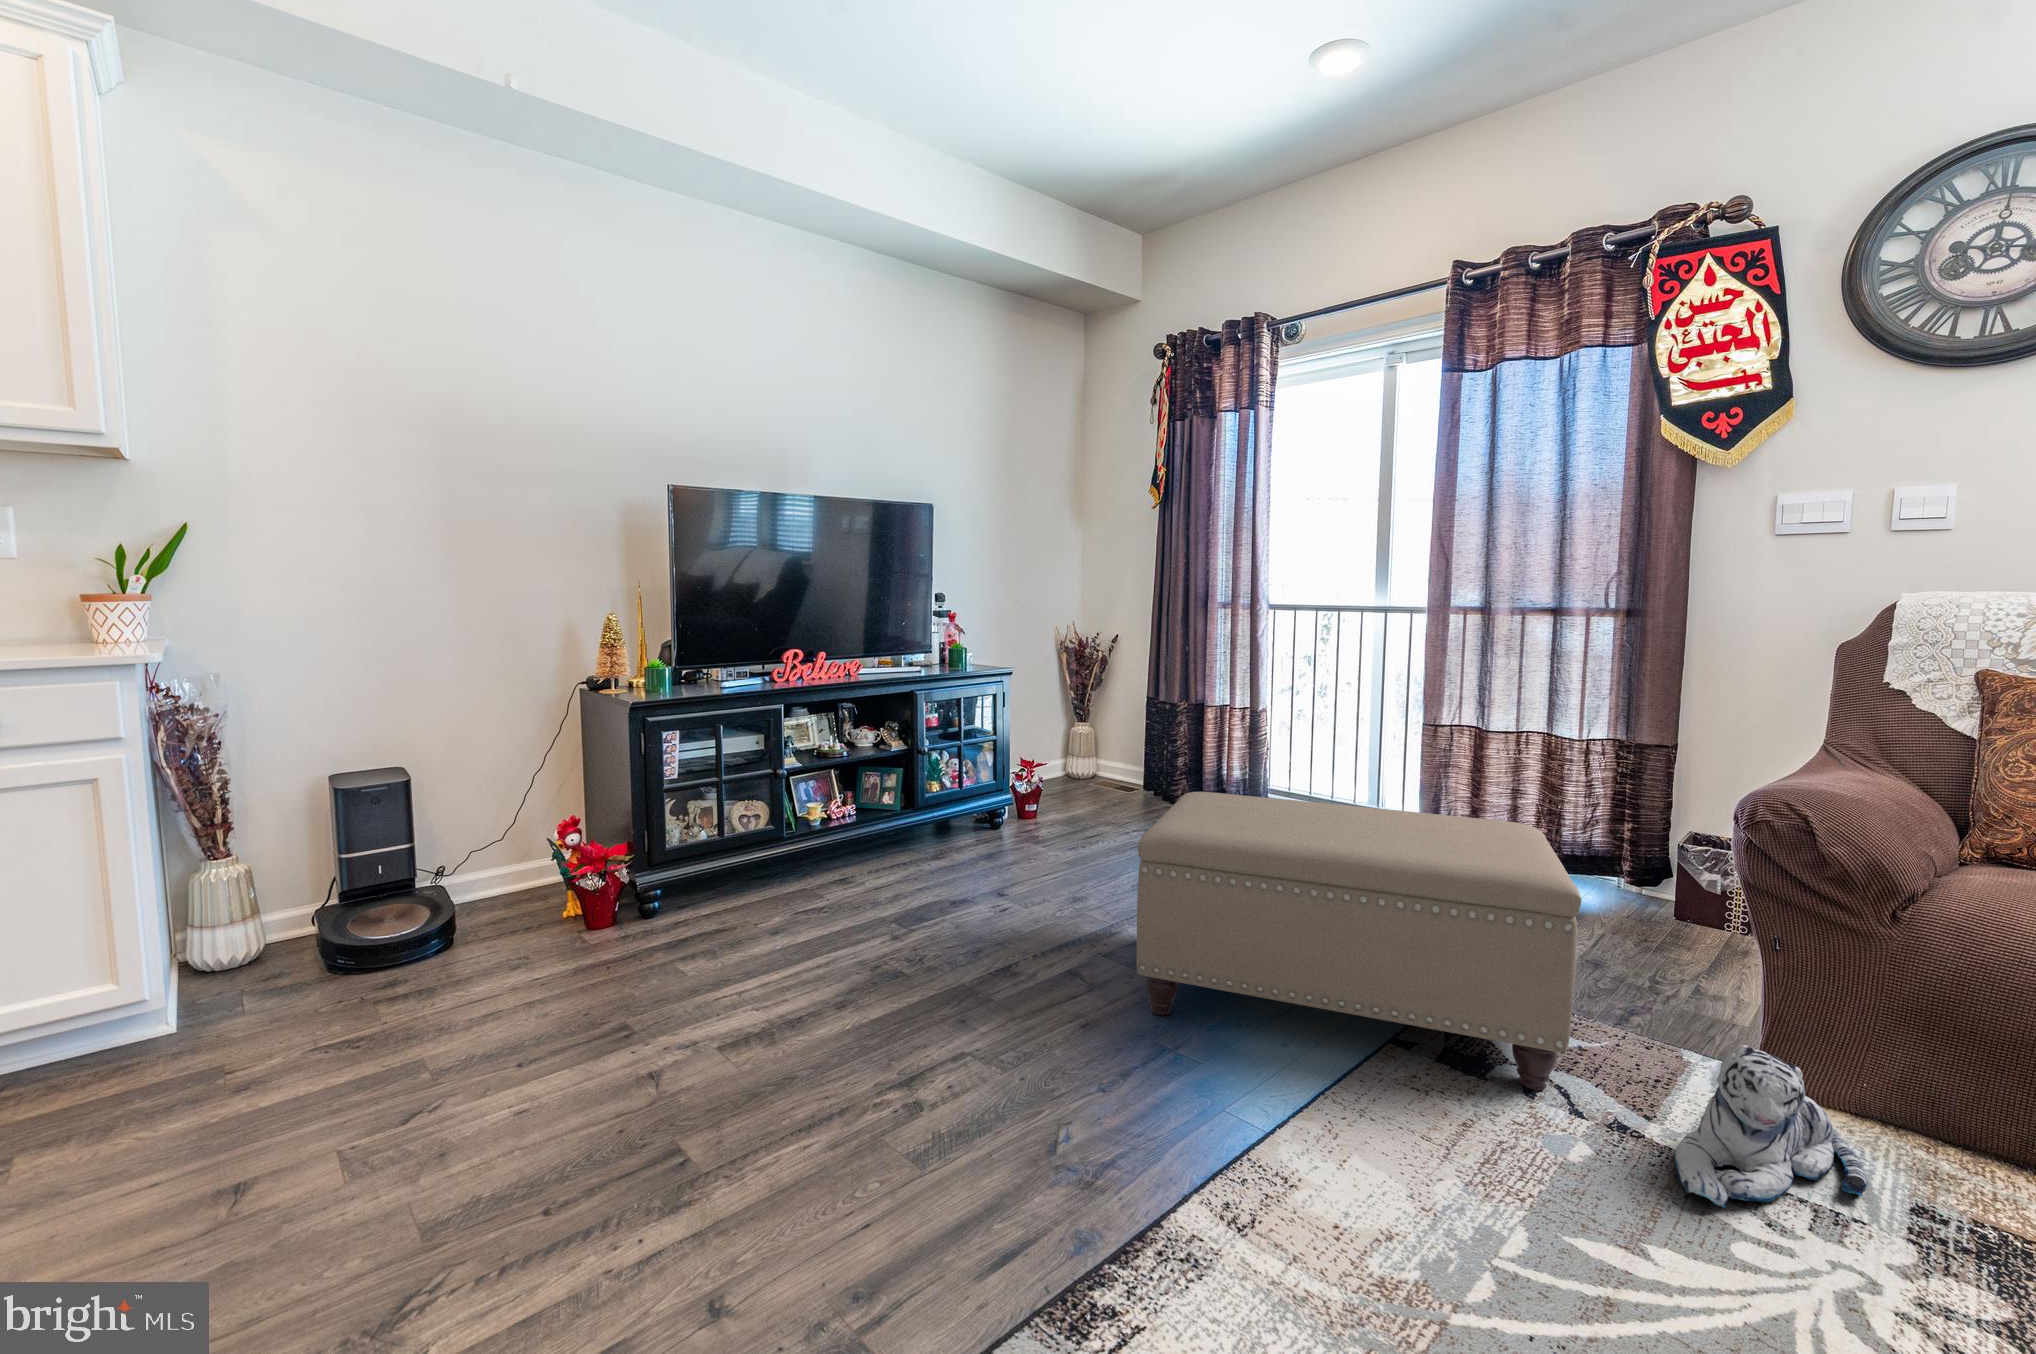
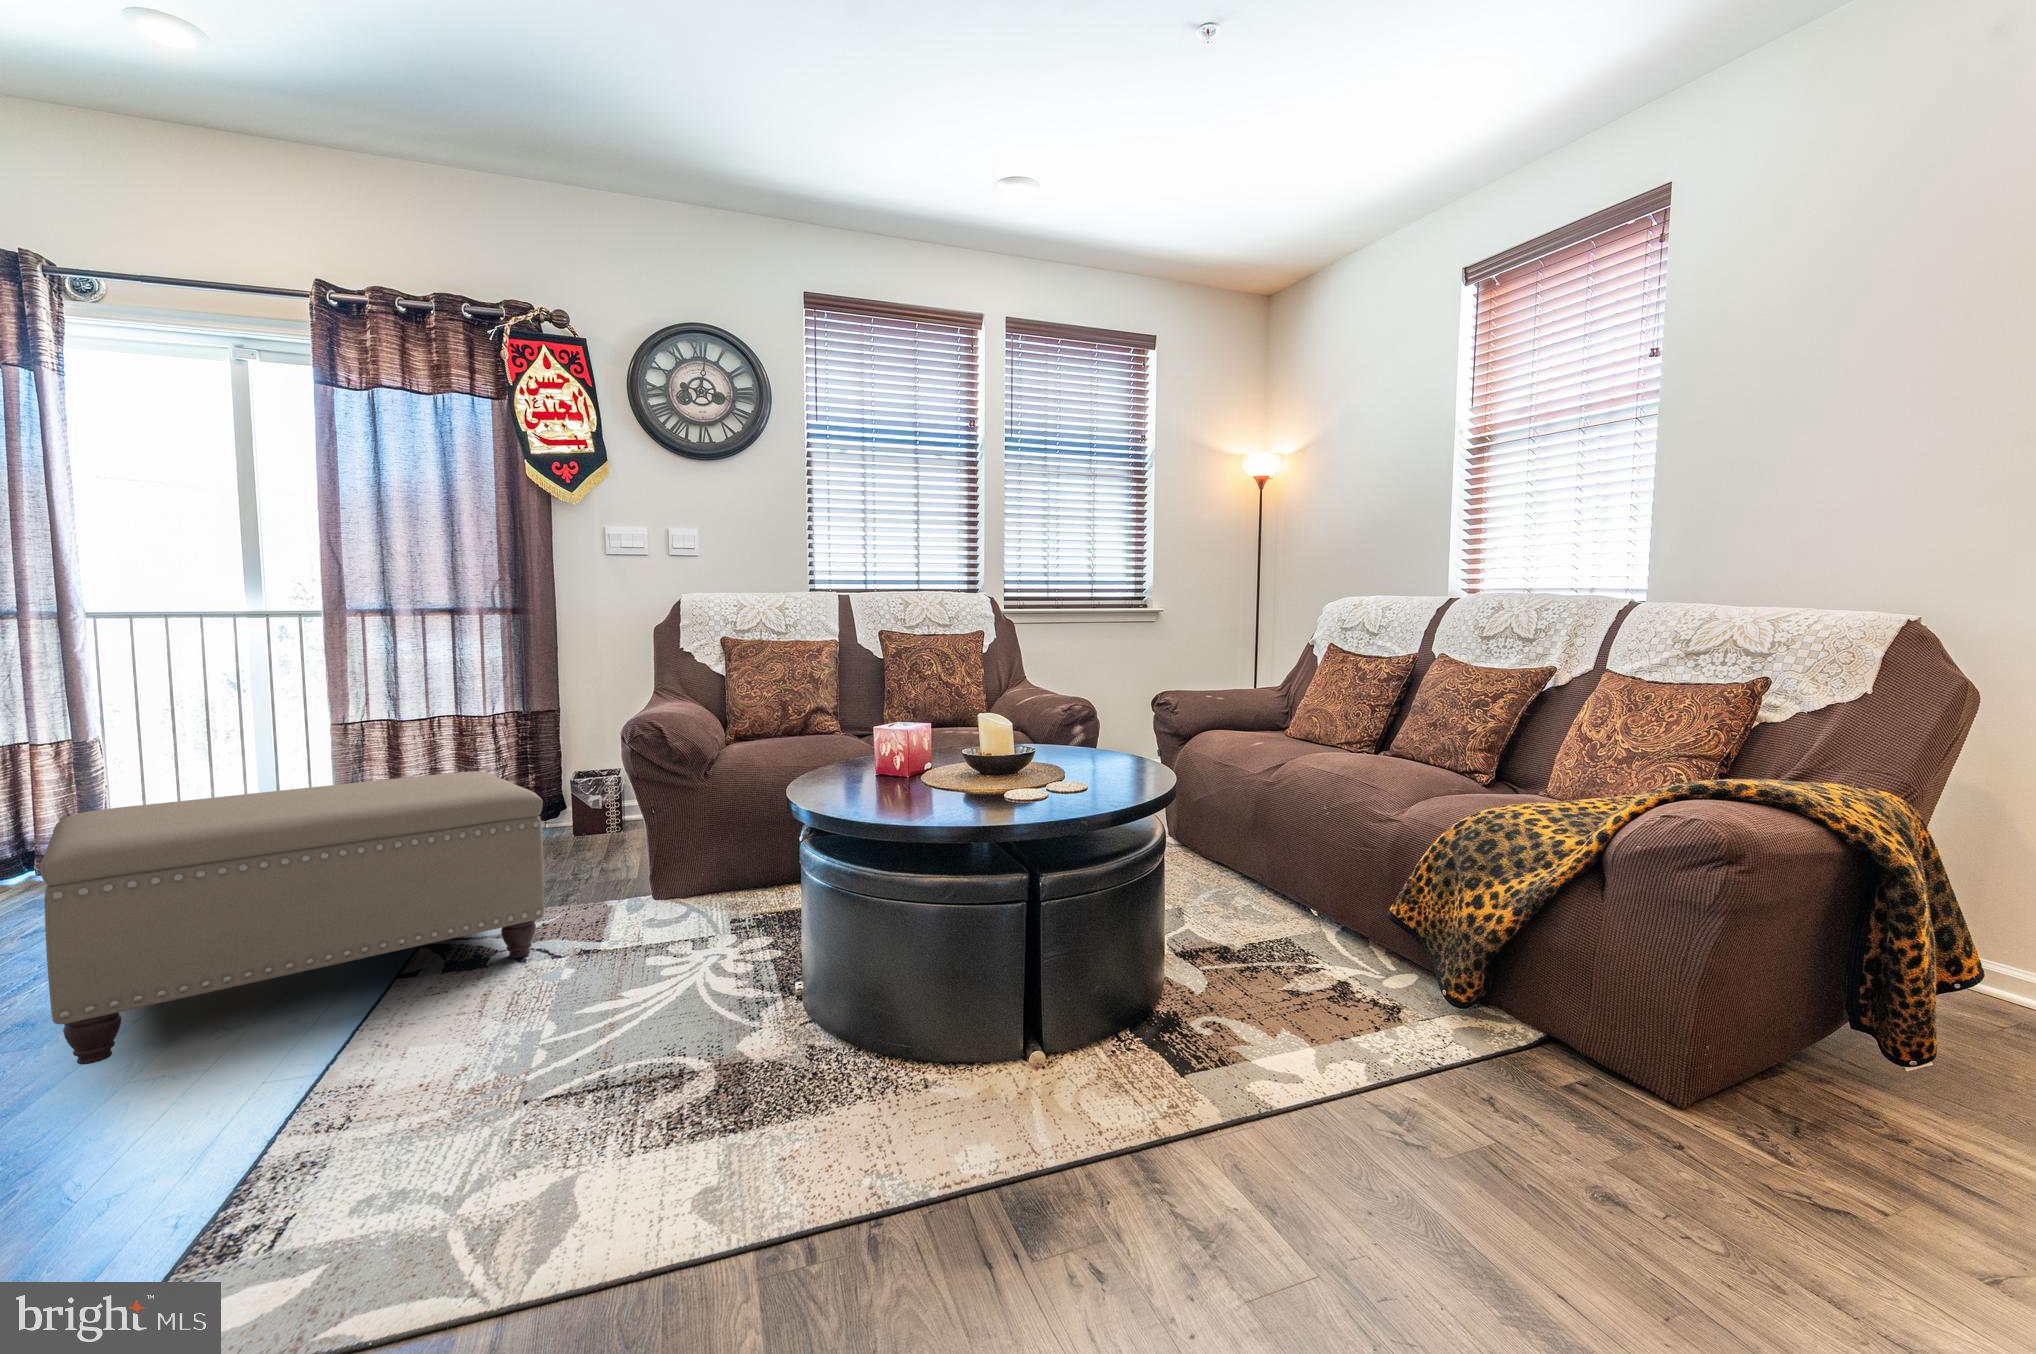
plush toy: present [1675,1045,1867,1208] -> none [621,862,714,962]

